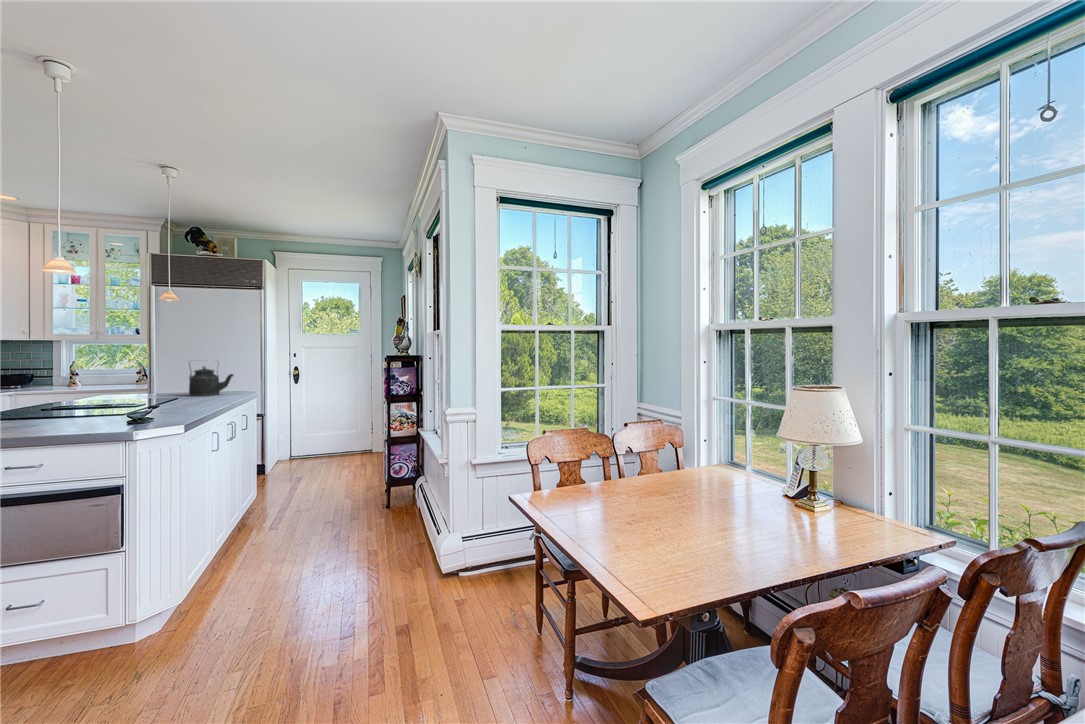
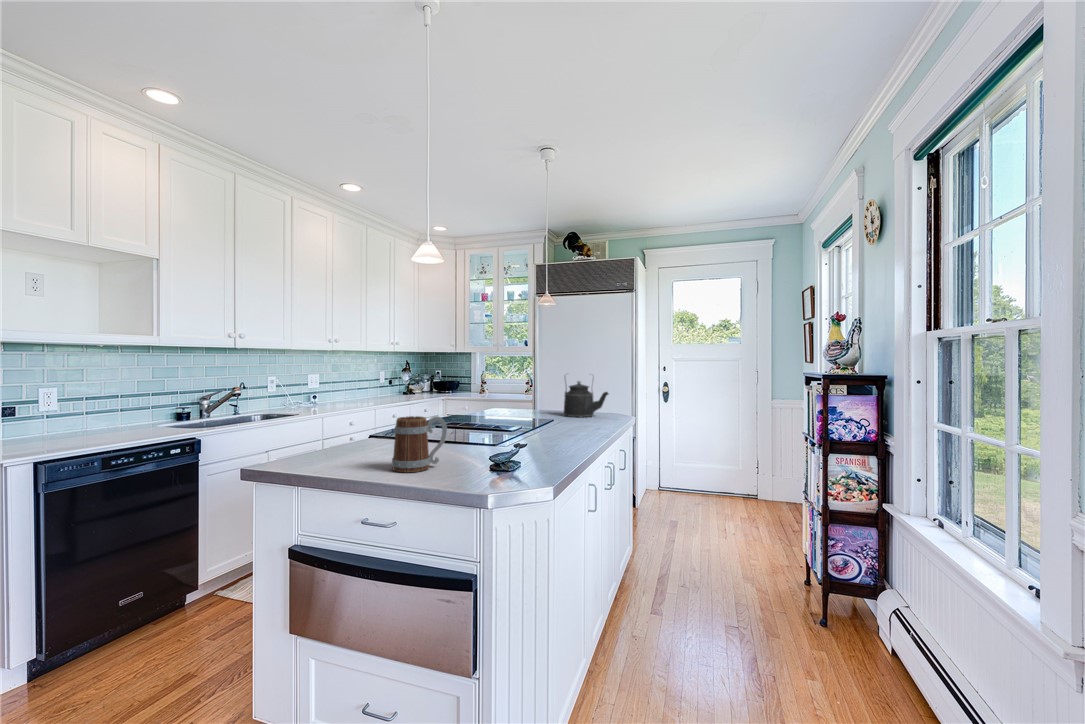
mug: none [35,391,88,430] -> present [392,416,447,472]

